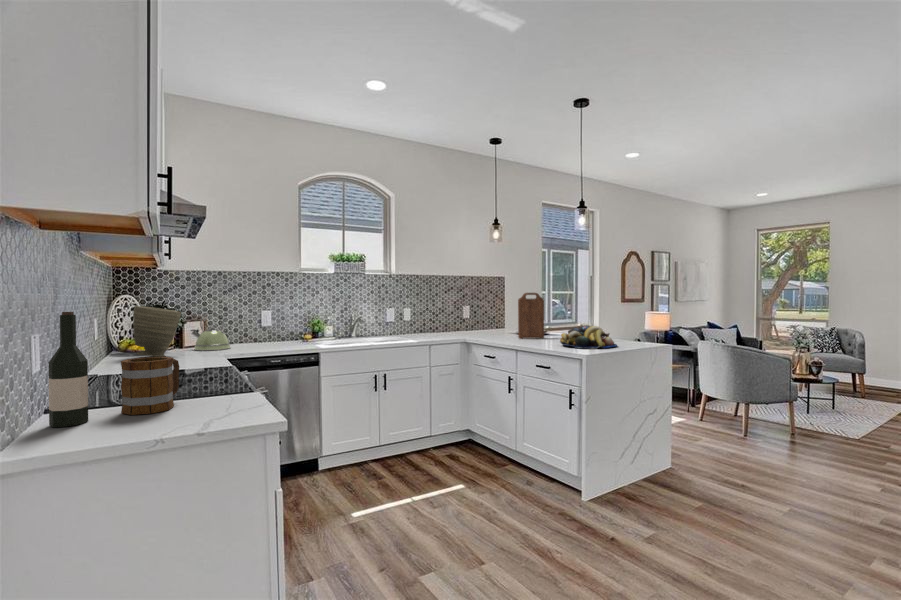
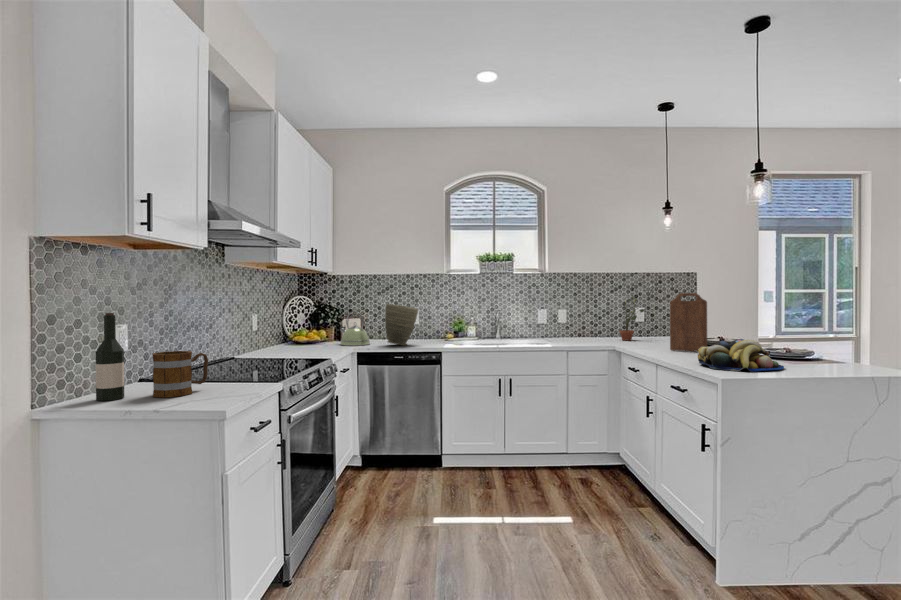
potted plant: none [459,294,481,333] -> present [619,295,644,340]
vase: present [133,306,181,357] -> present [385,304,418,345]

